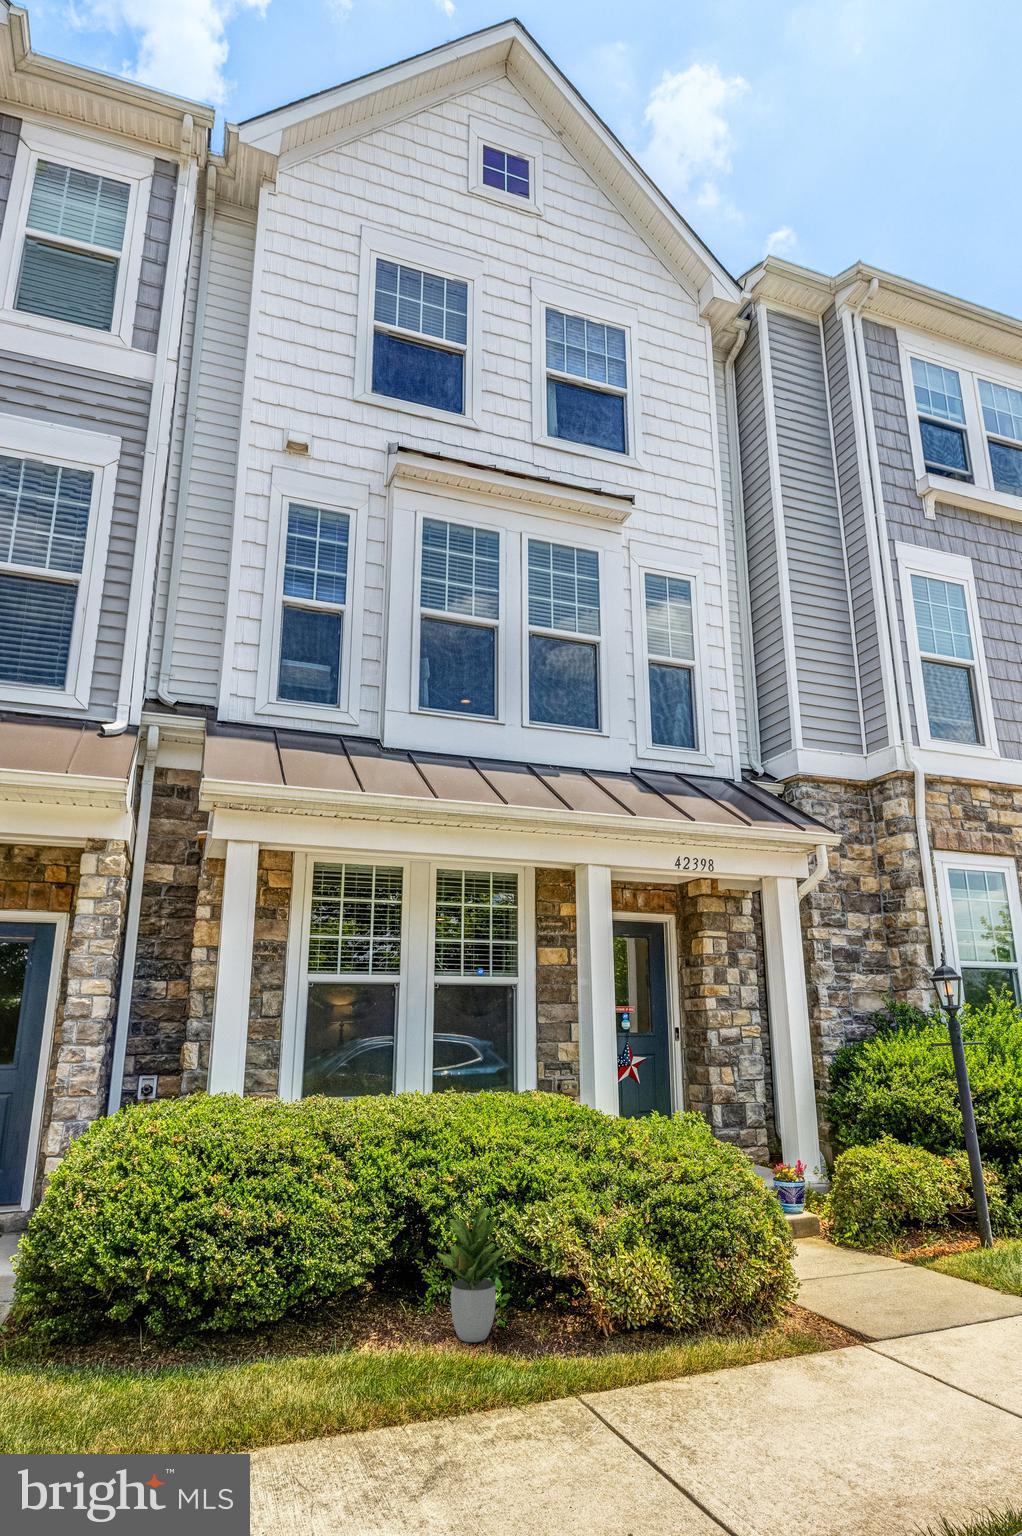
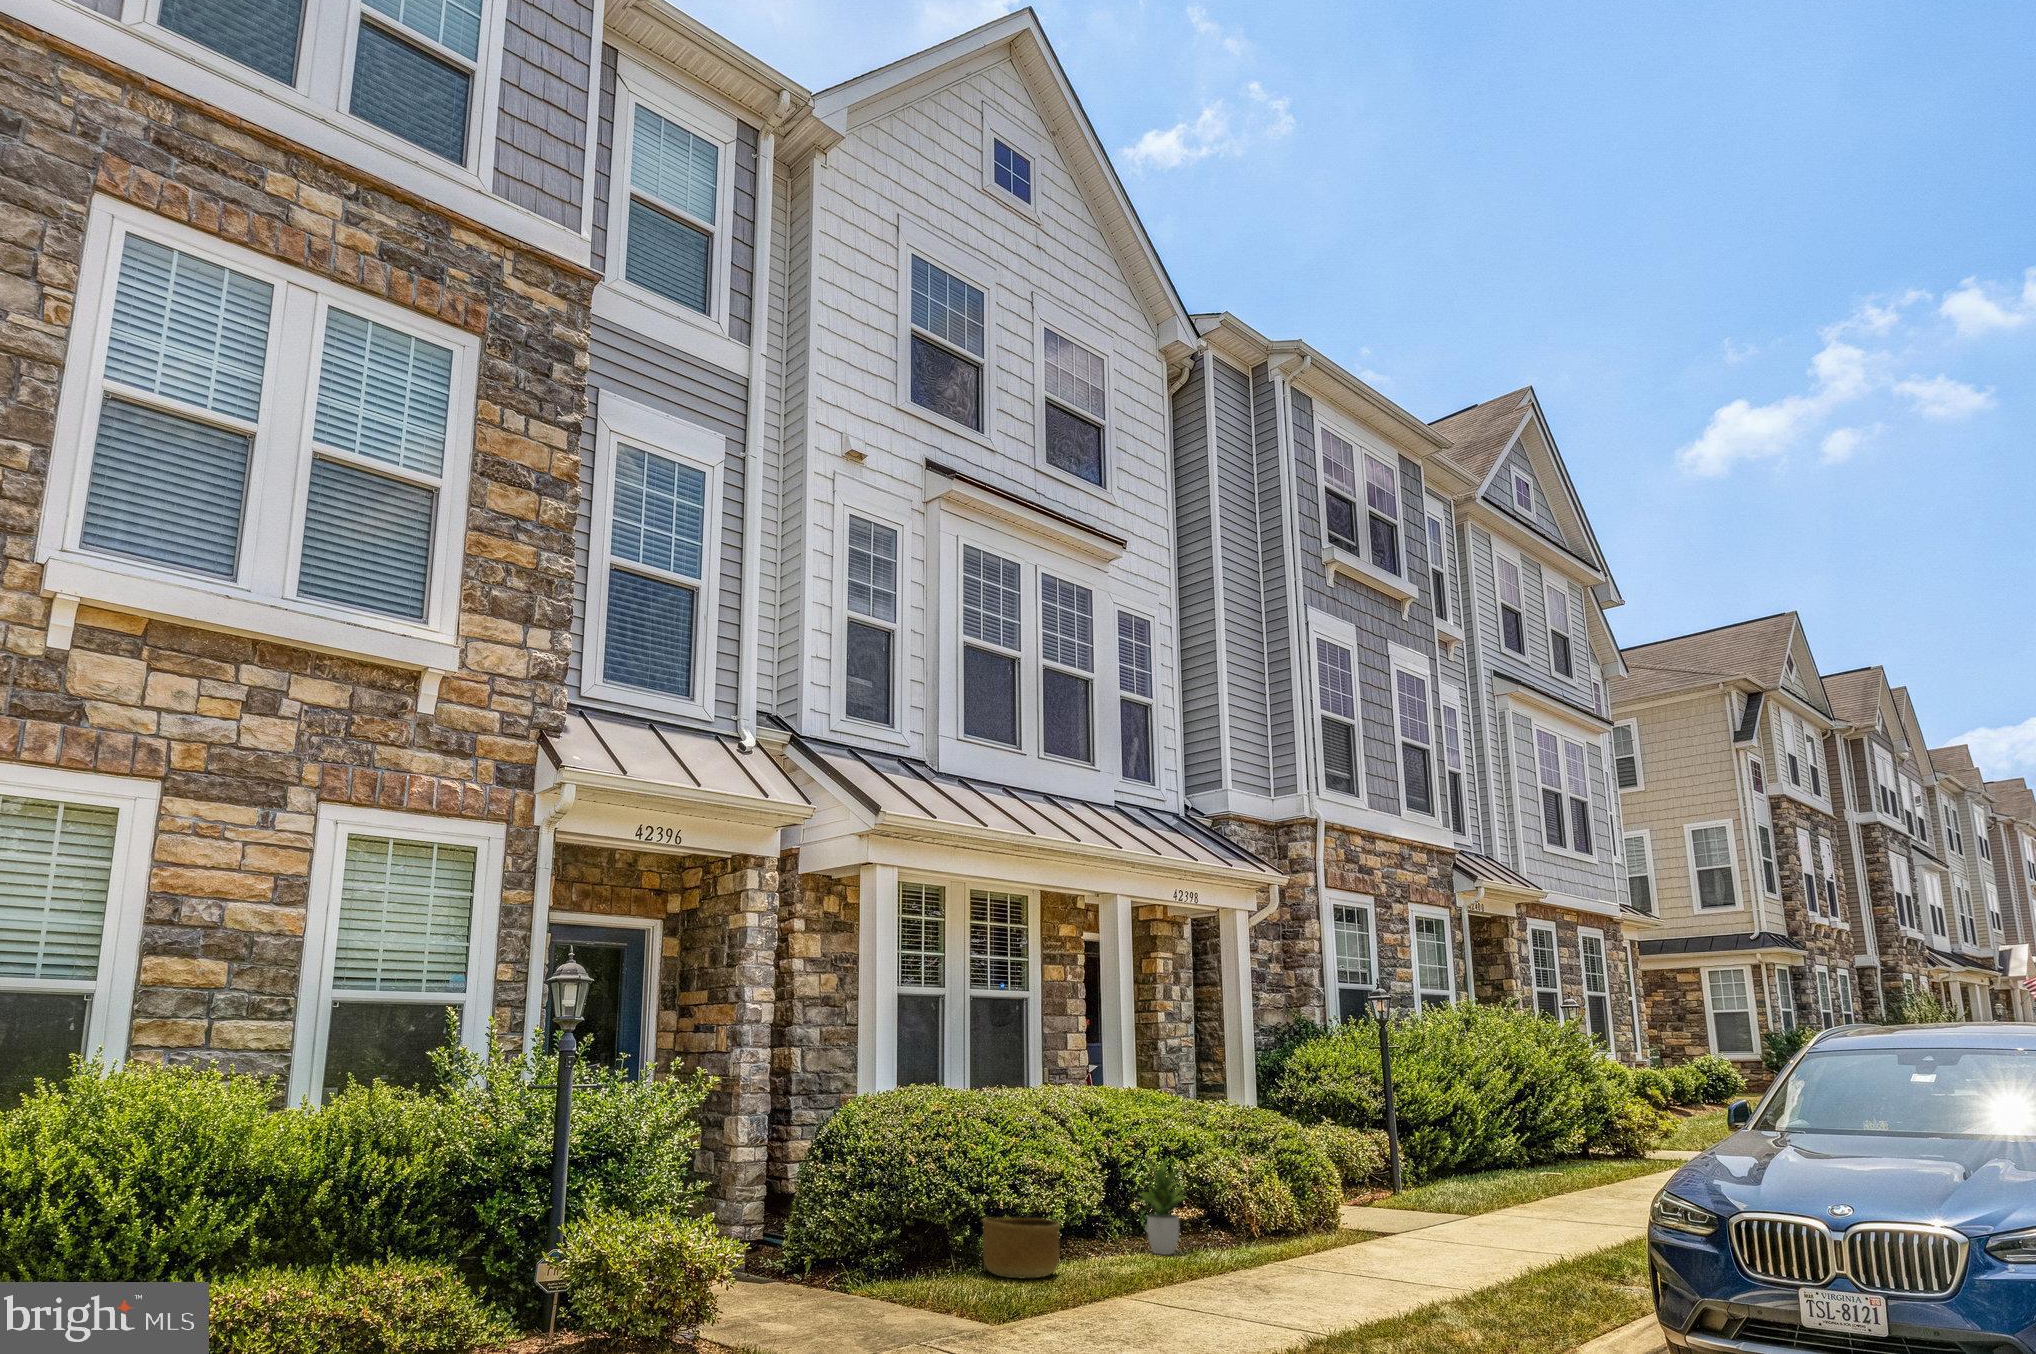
basket: none [82,1291,205,1400] -> present [982,1218,1060,1279]

